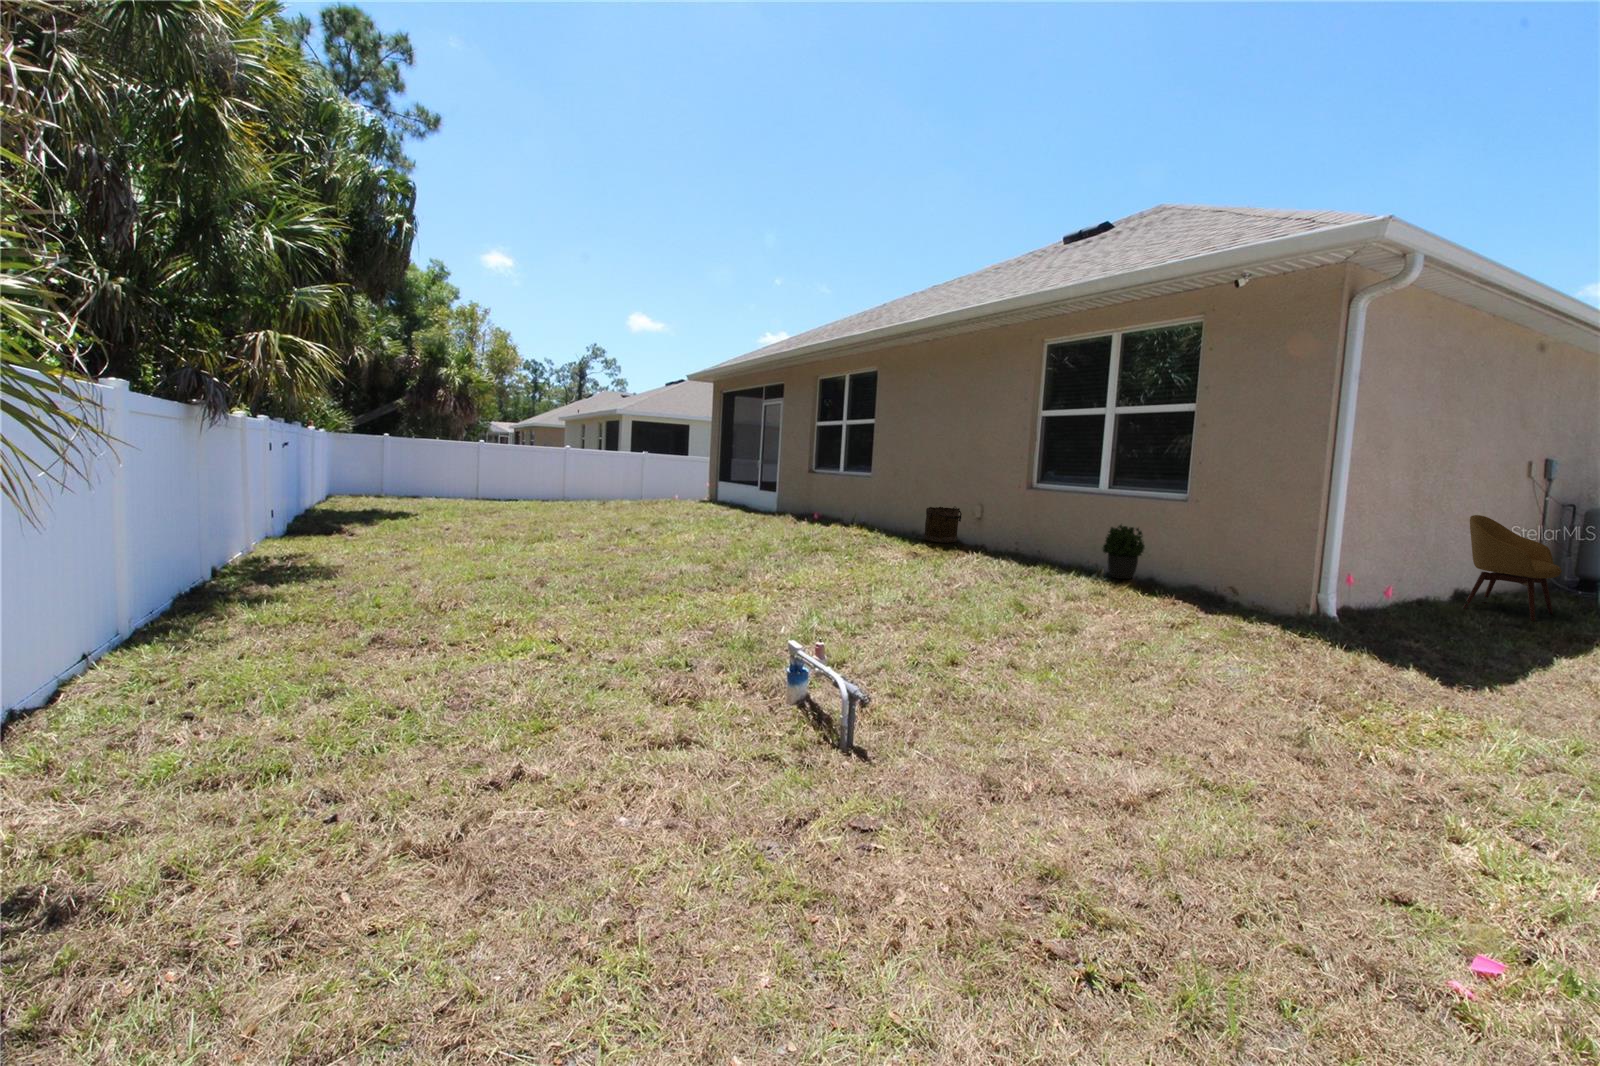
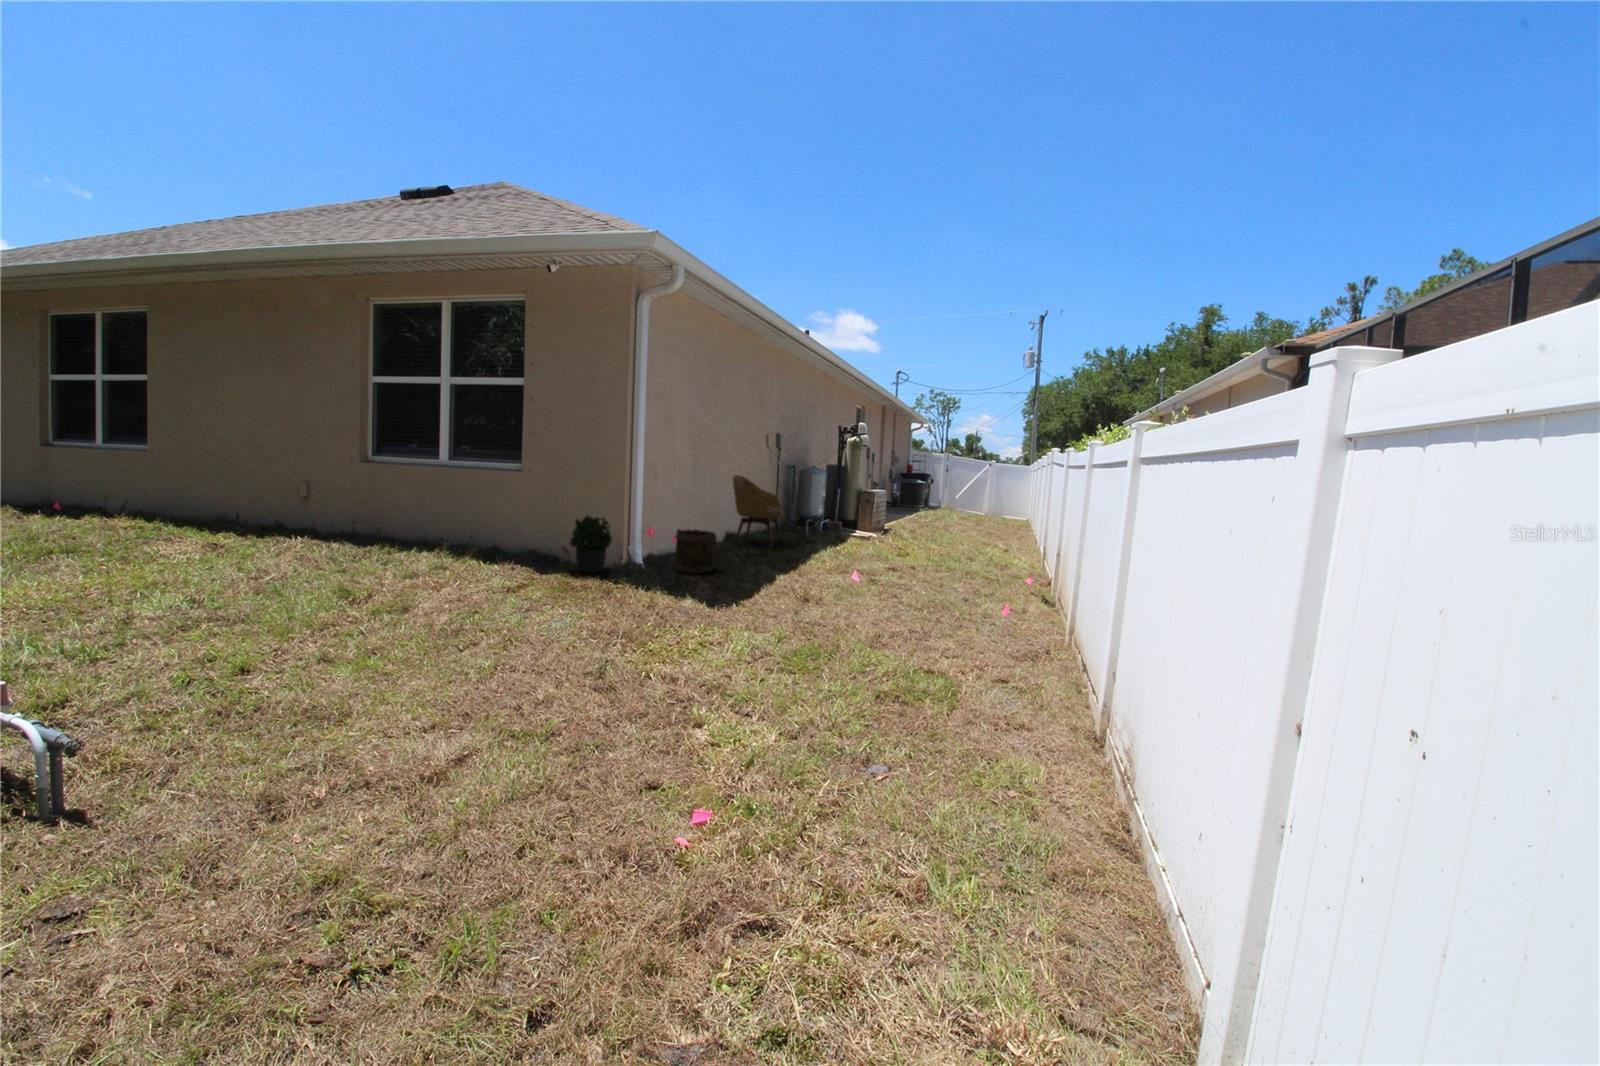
bucket: present [924,506,962,543] -> present [675,529,716,573]
potted plant: present [1102,525,1145,579] -> present [570,516,612,573]

